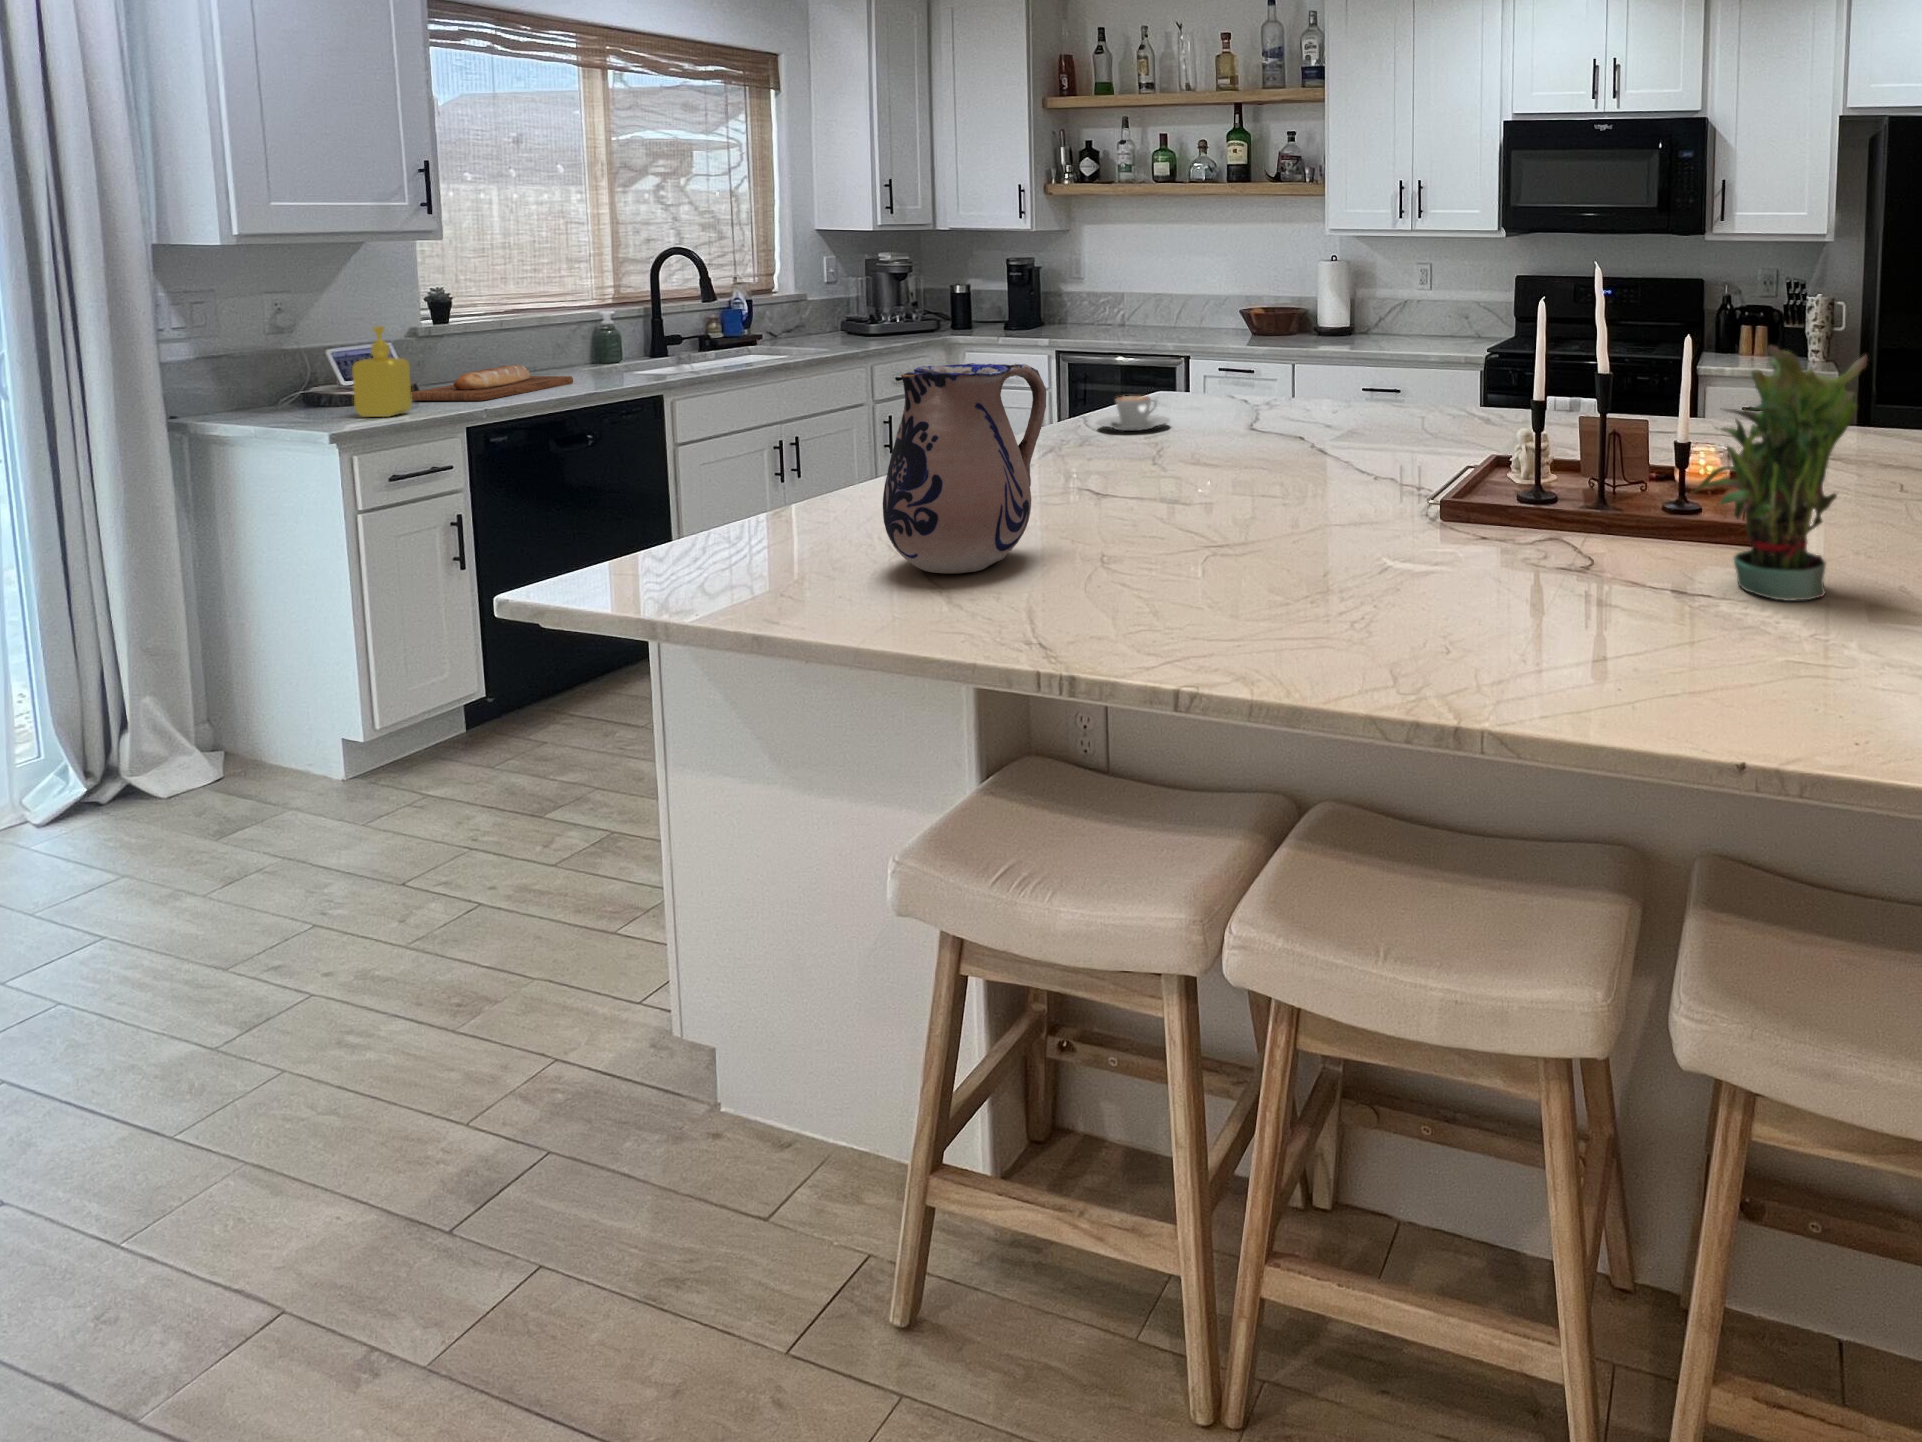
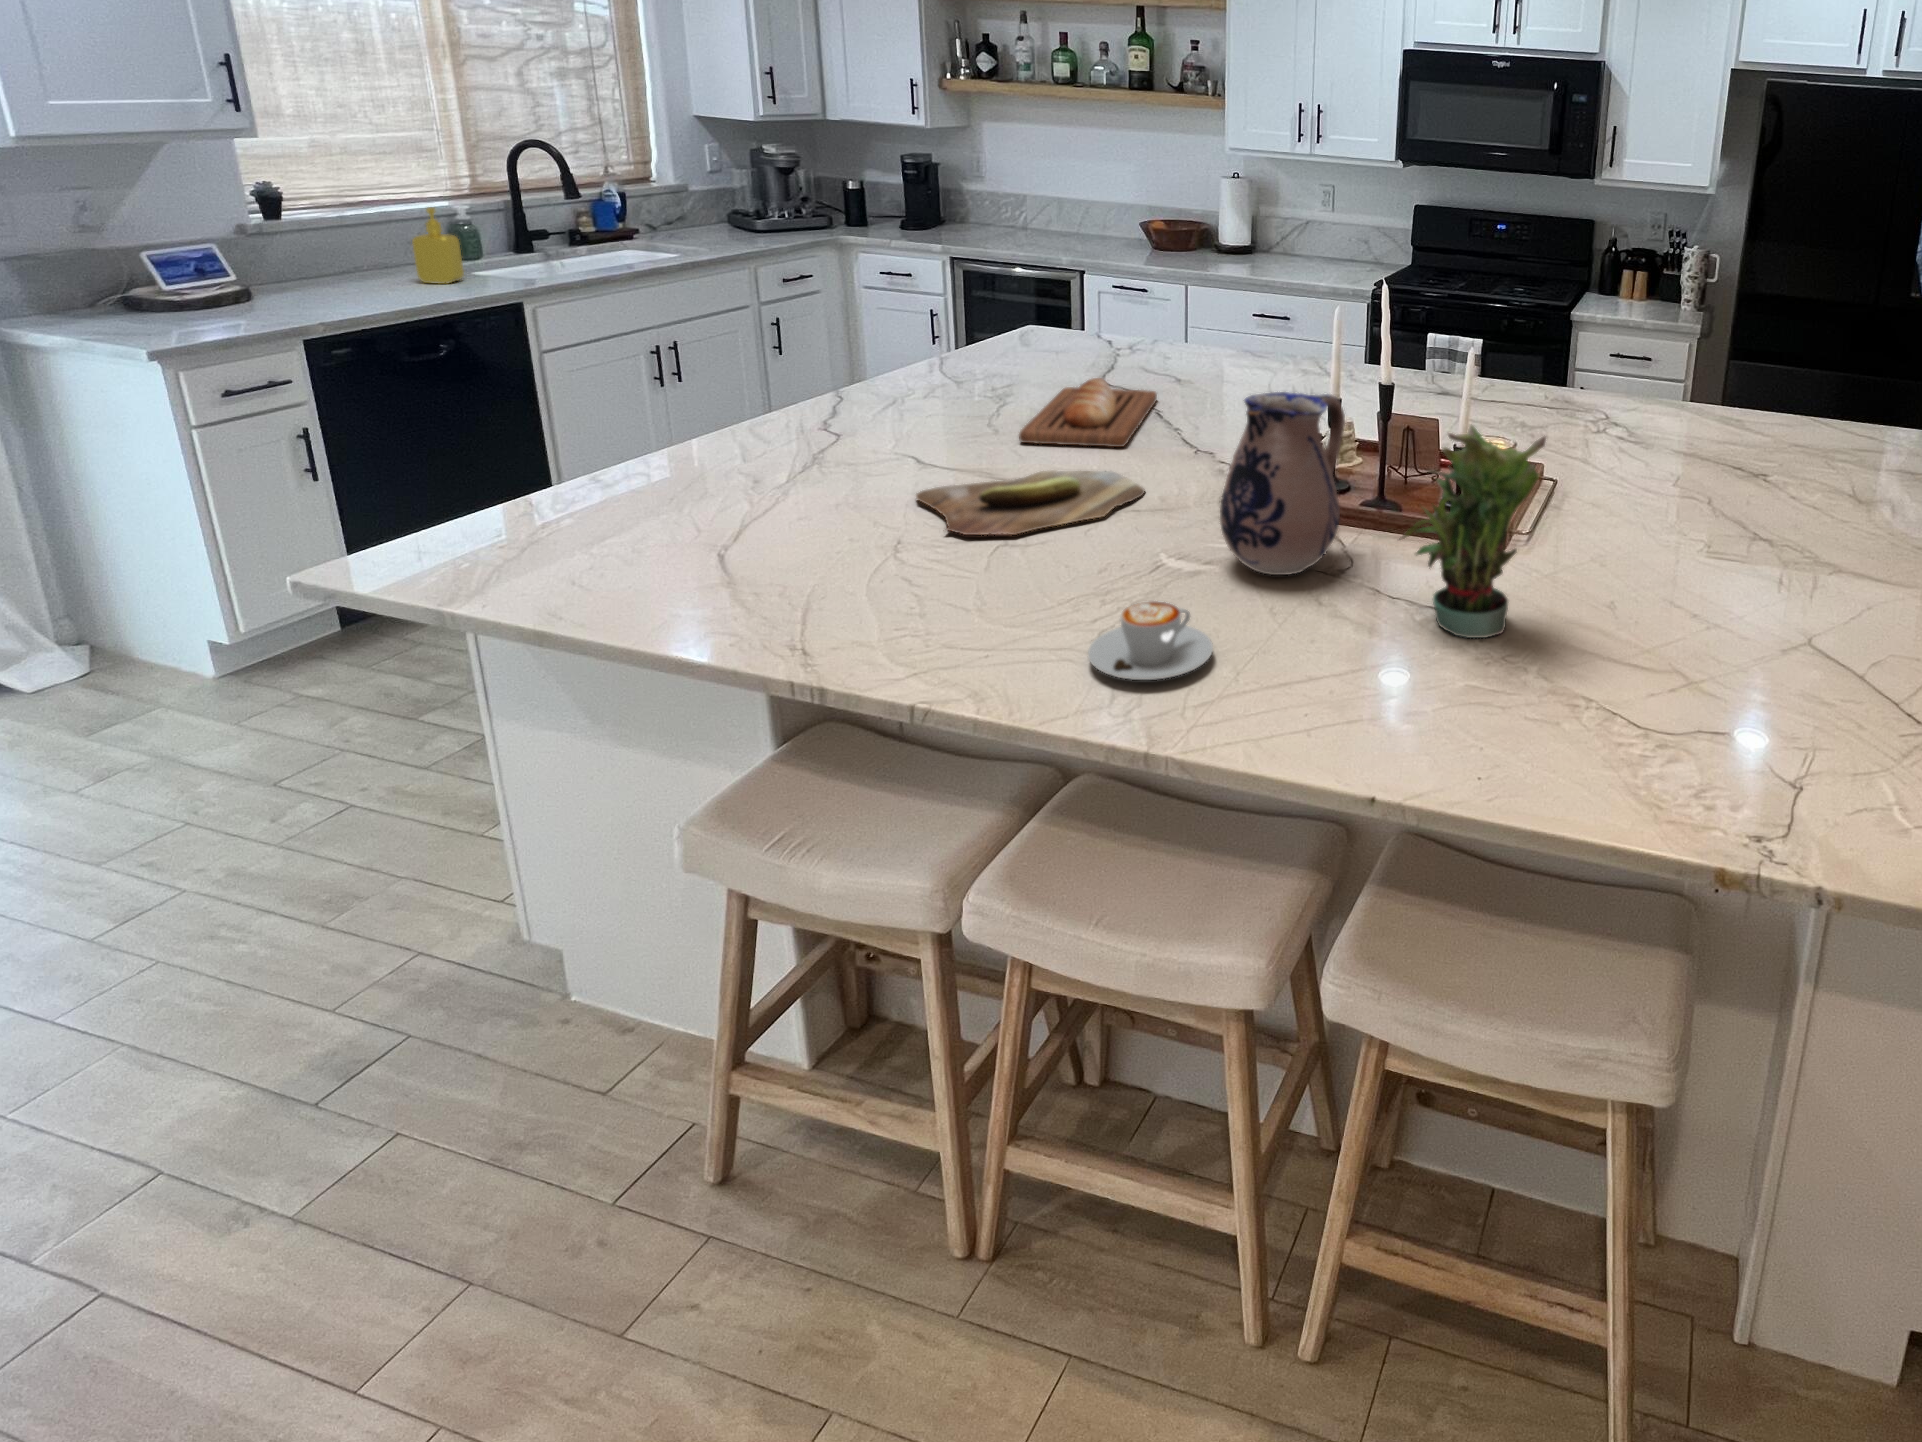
soap dispenser: present [352,326,412,417] -> present [412,207,464,284]
ceramic pitcher: present [883,363,1046,574] -> present [1220,392,1345,575]
bread loaf: present [411,365,573,401] -> present [1019,378,1157,447]
coffee cup: present [1097,396,1170,431] -> present [1088,601,1213,680]
cutting board: none [1116,478,1353,529] -> present [916,470,1145,535]

